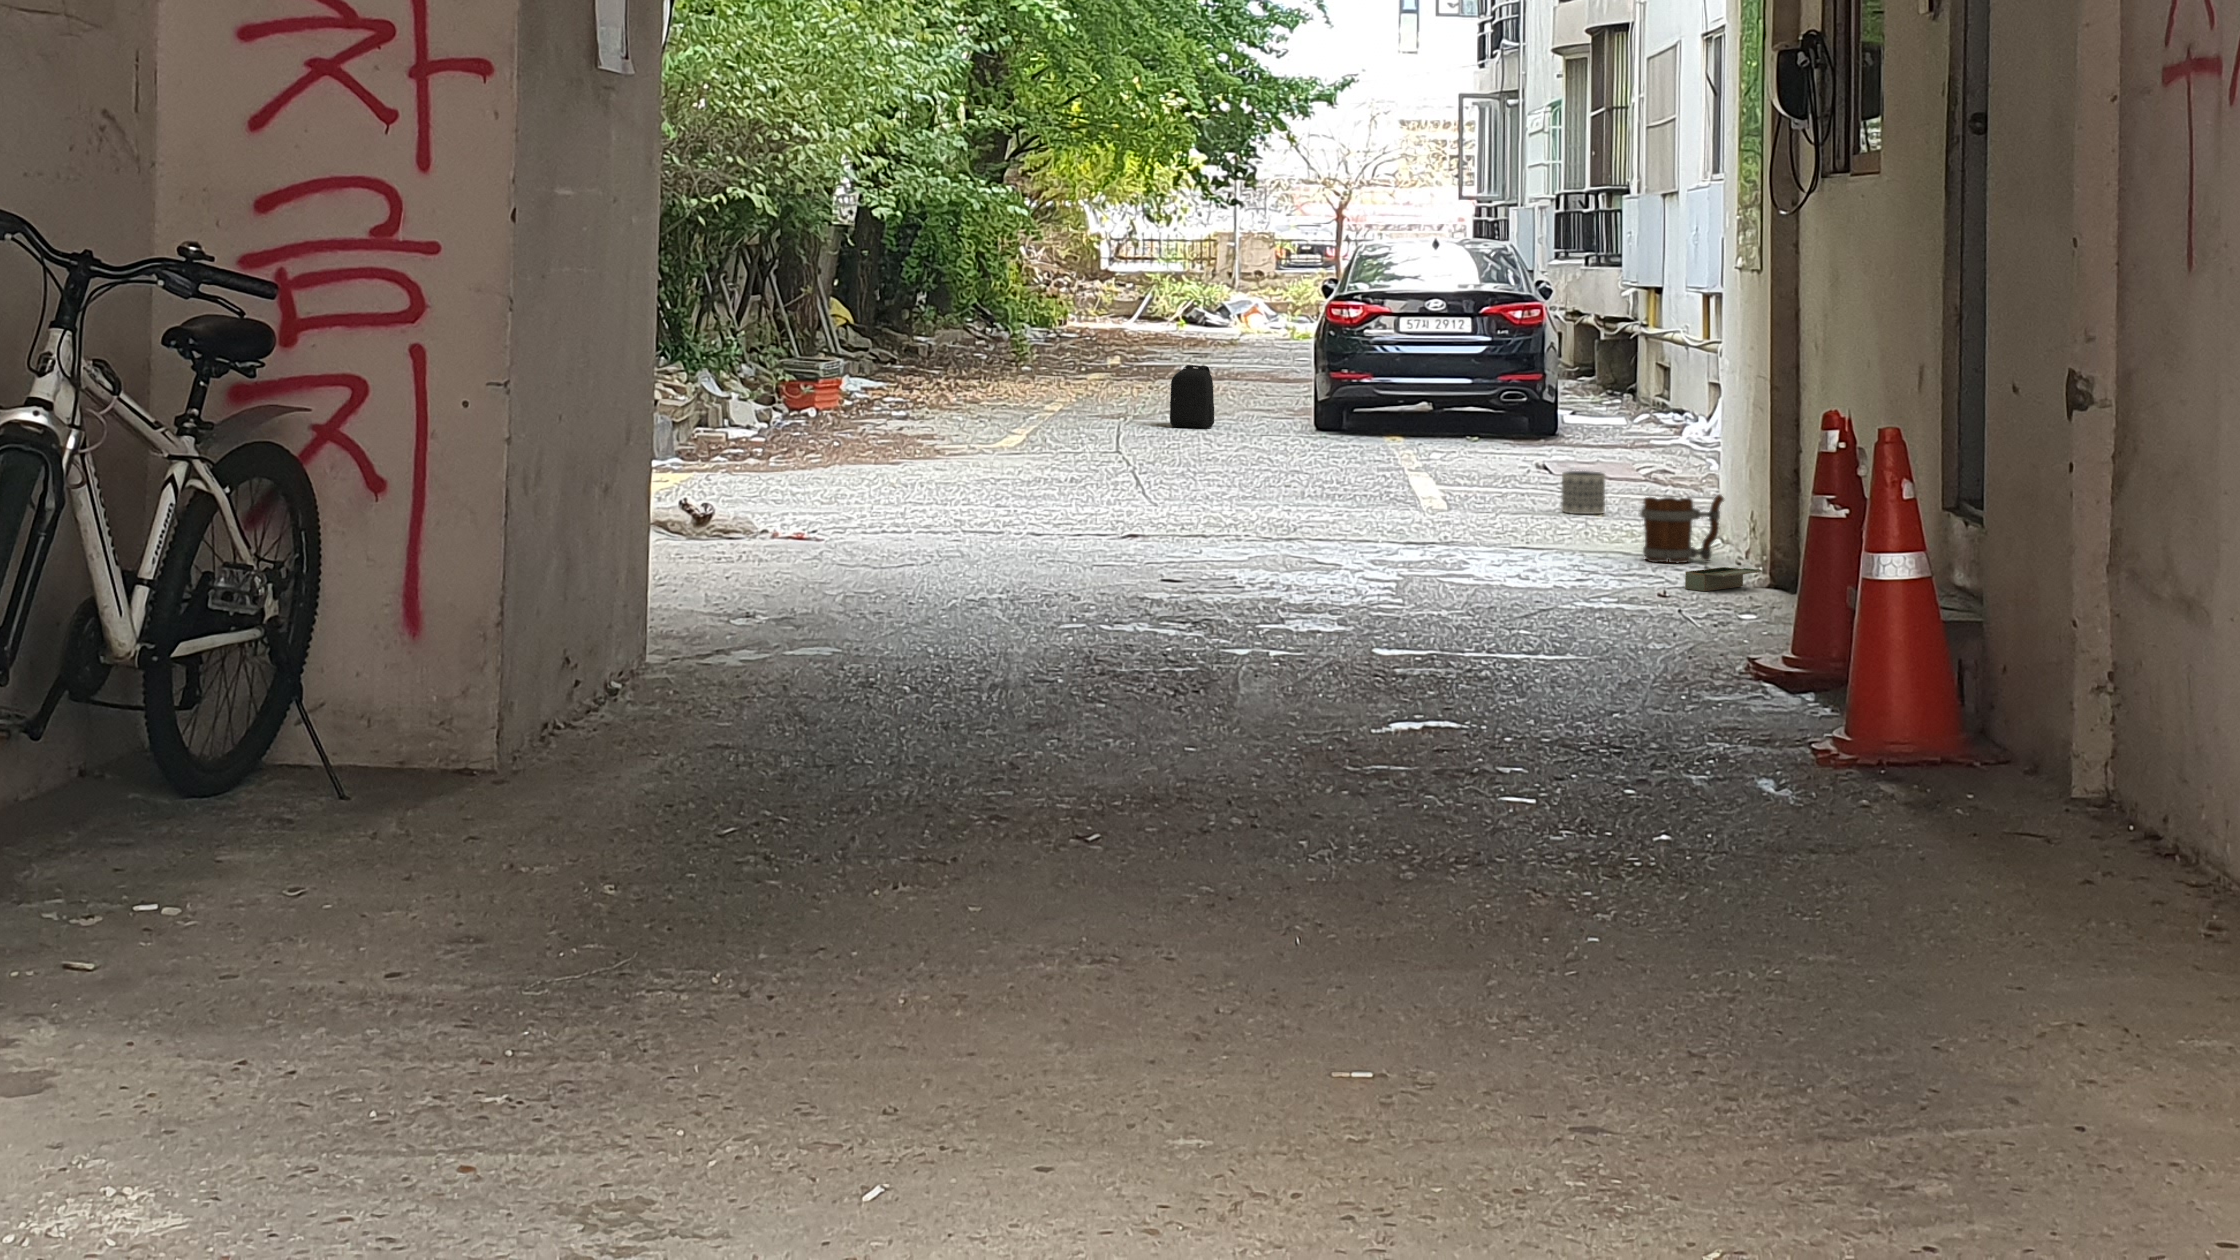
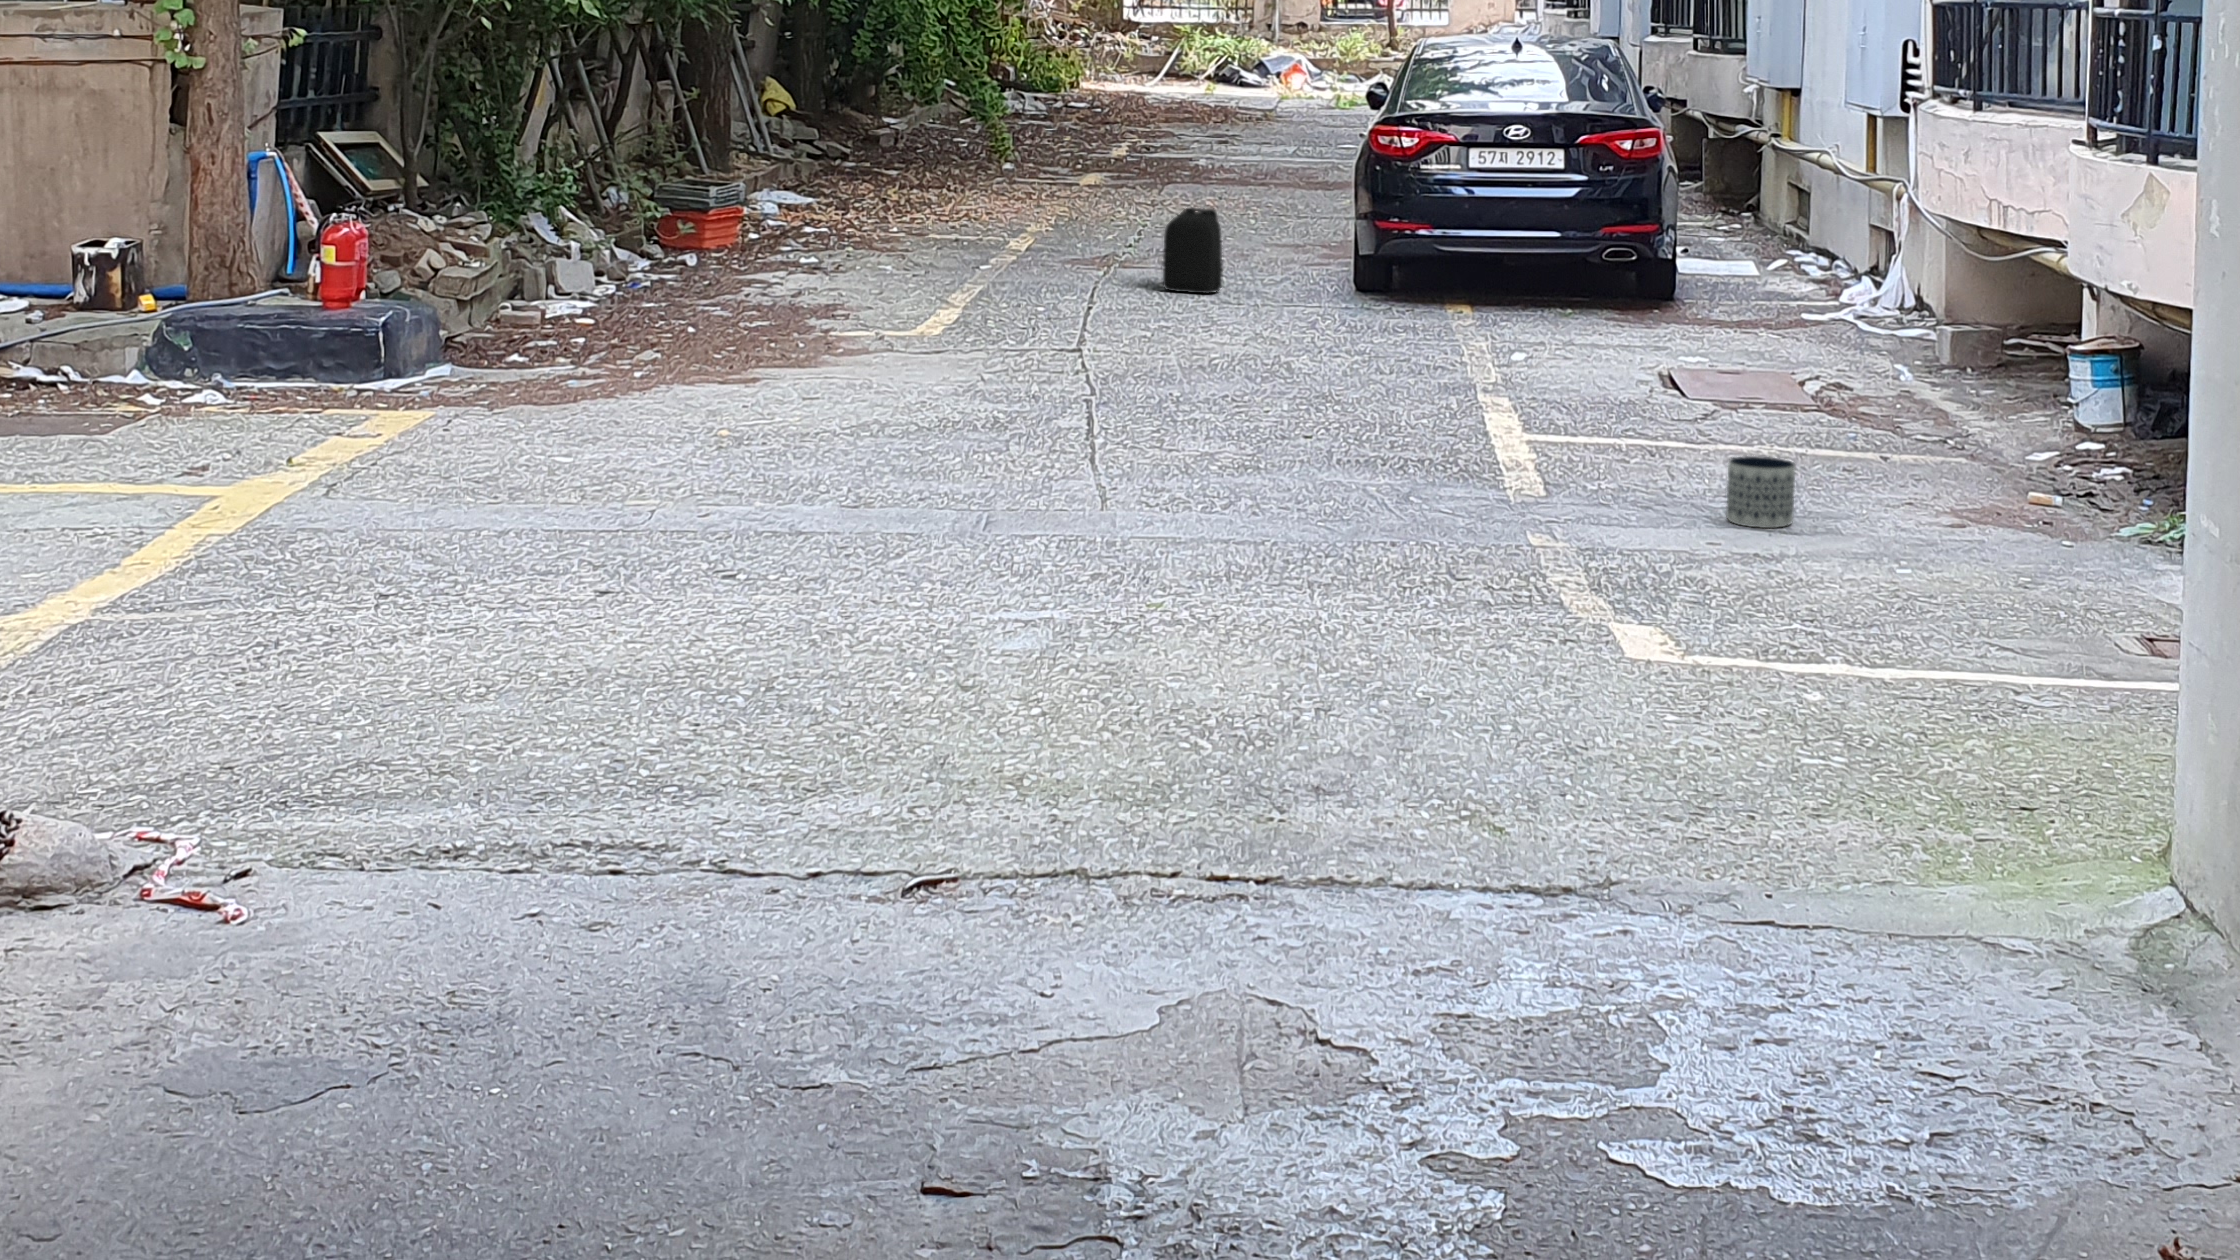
bucket: present [1640,494,1724,563] -> none [1890,576,2034,697]
toolbox: present [1685,567,1762,591] -> none [1996,750,2131,810]

